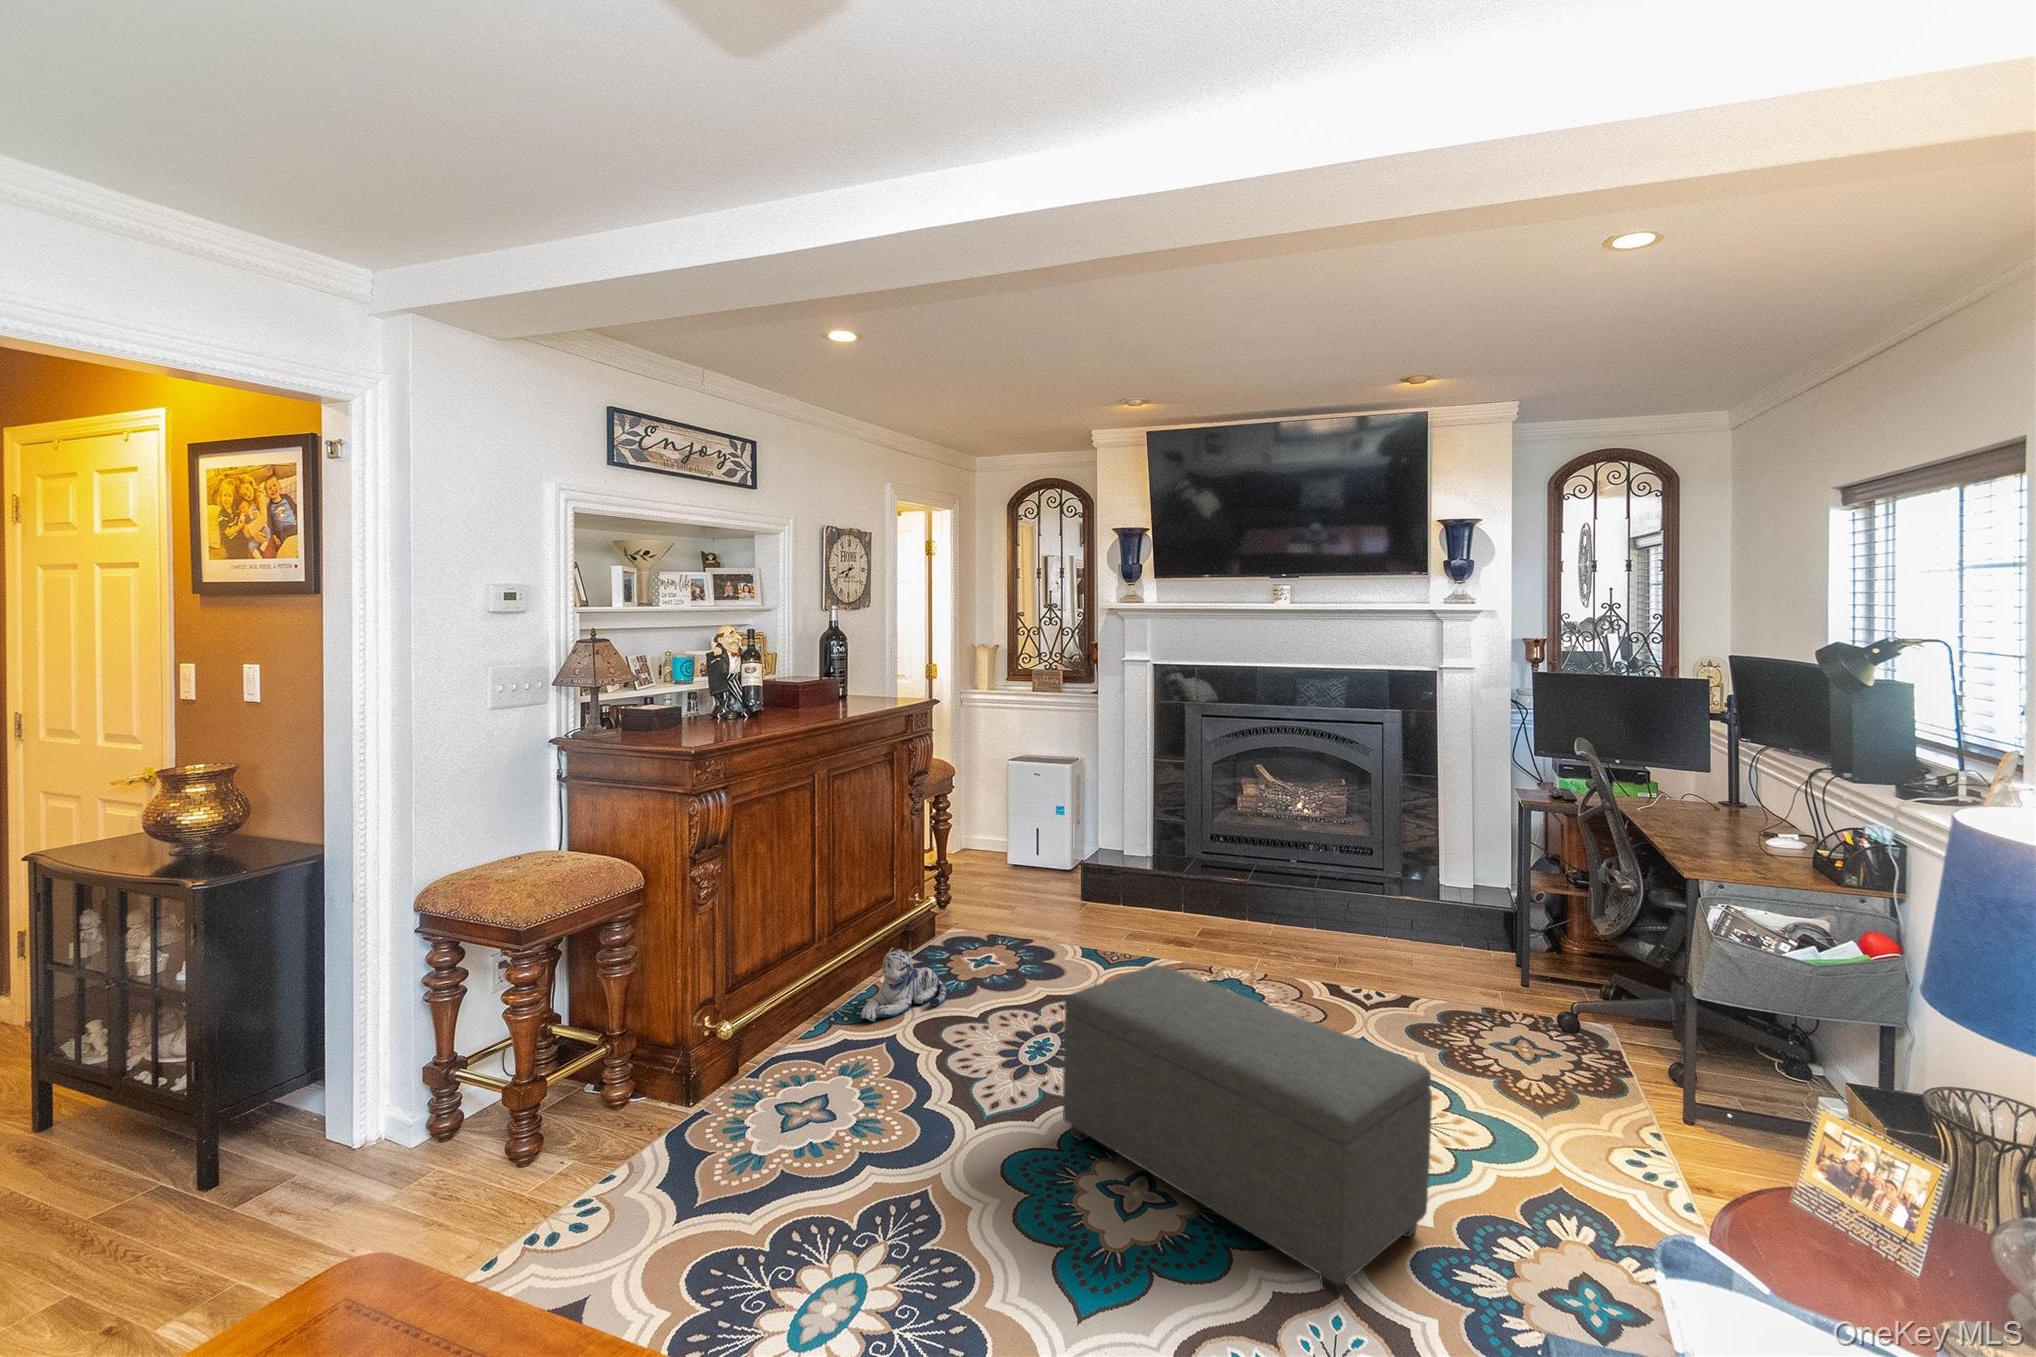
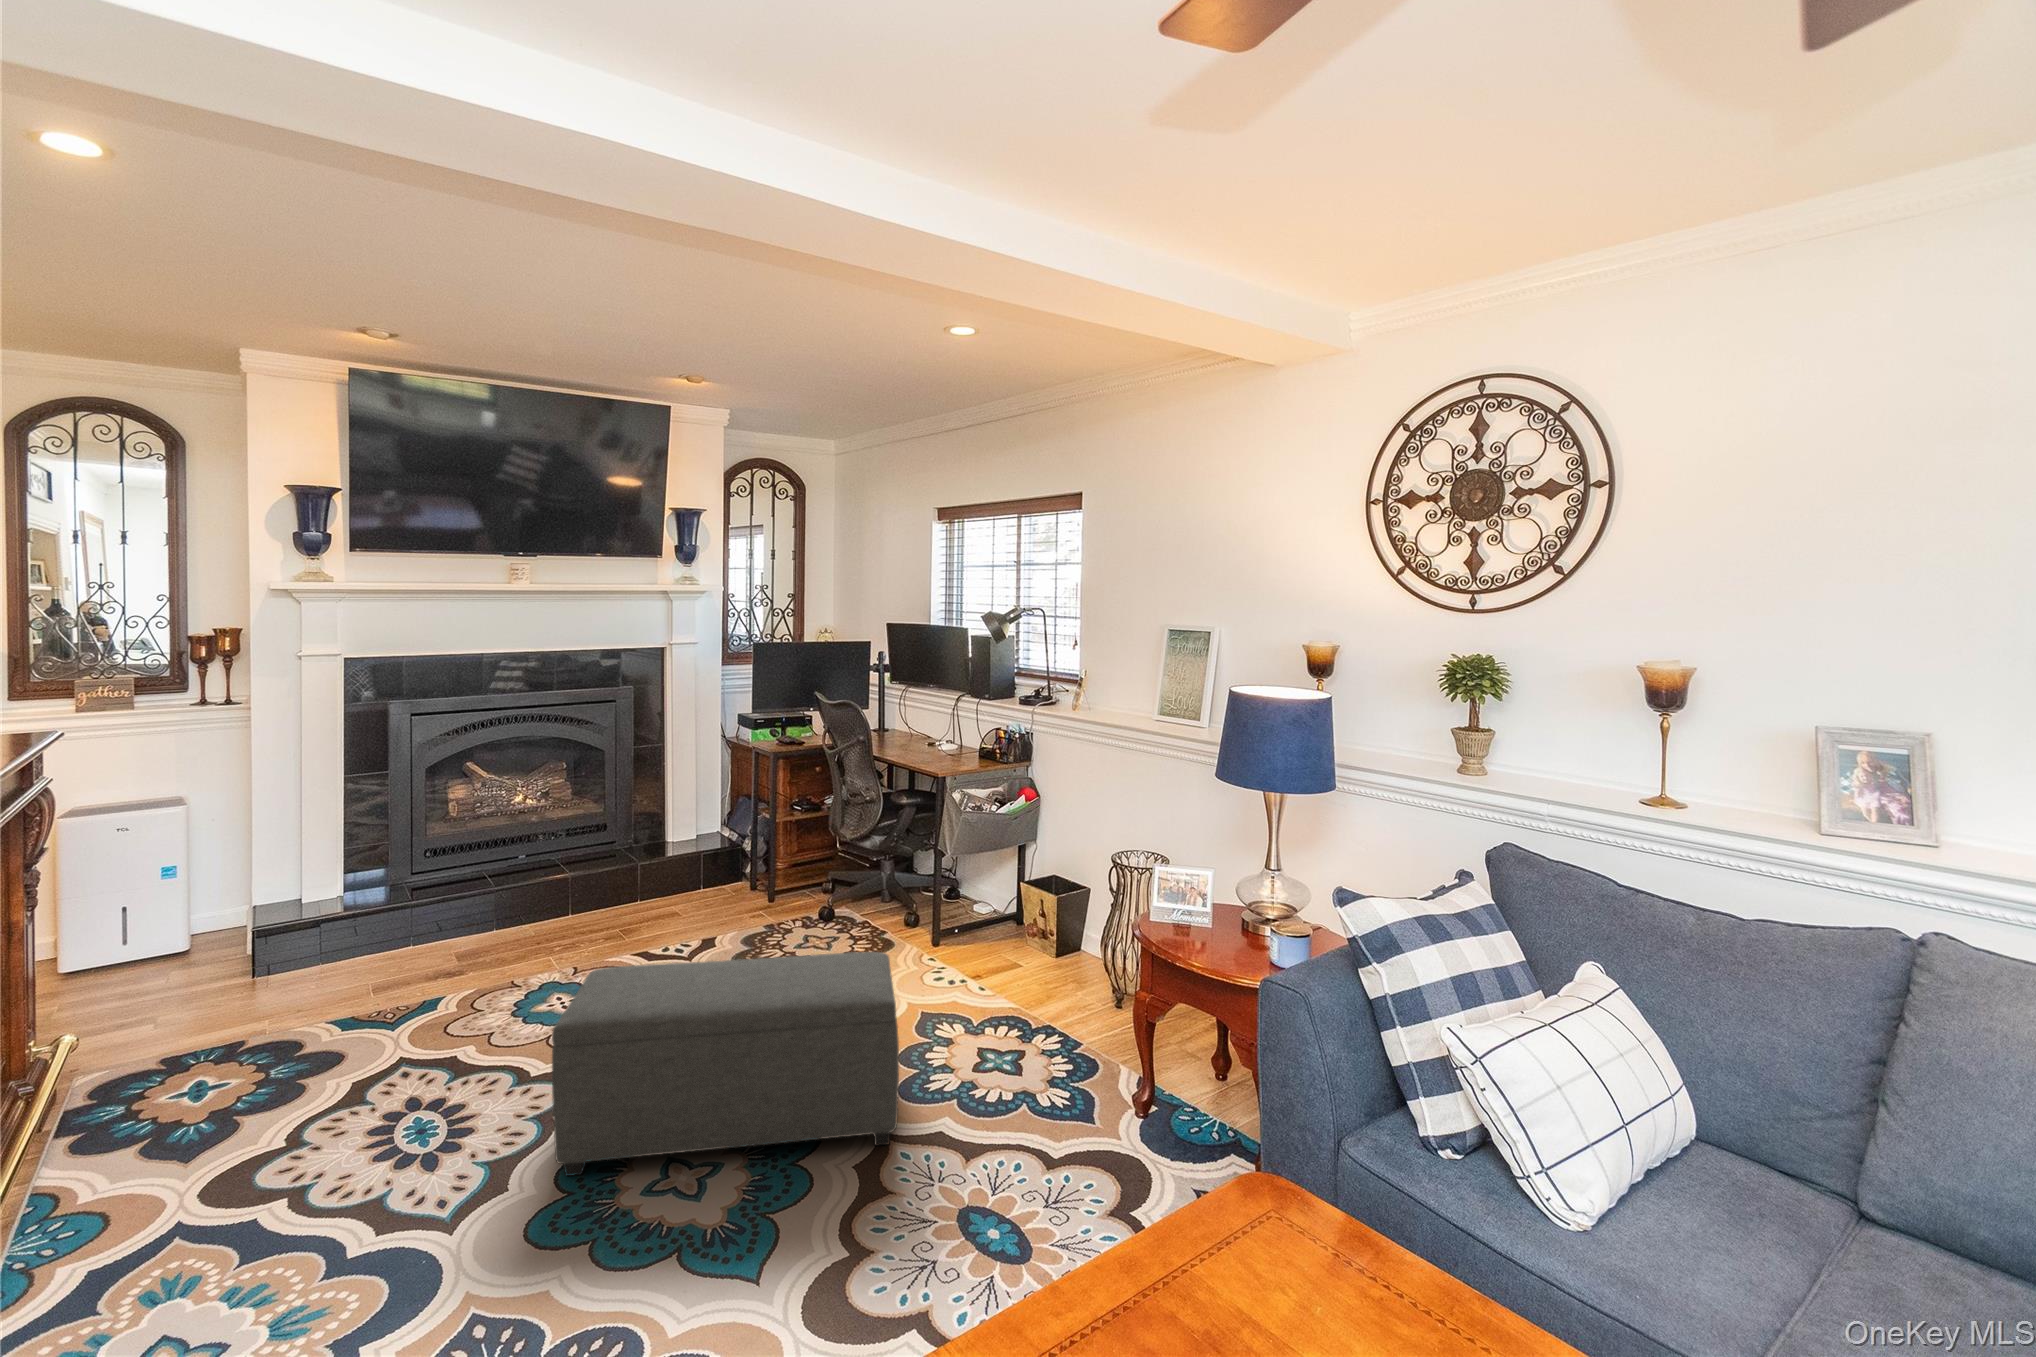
plush toy: present [861,948,947,1021] -> none [71,1107,204,1237]

